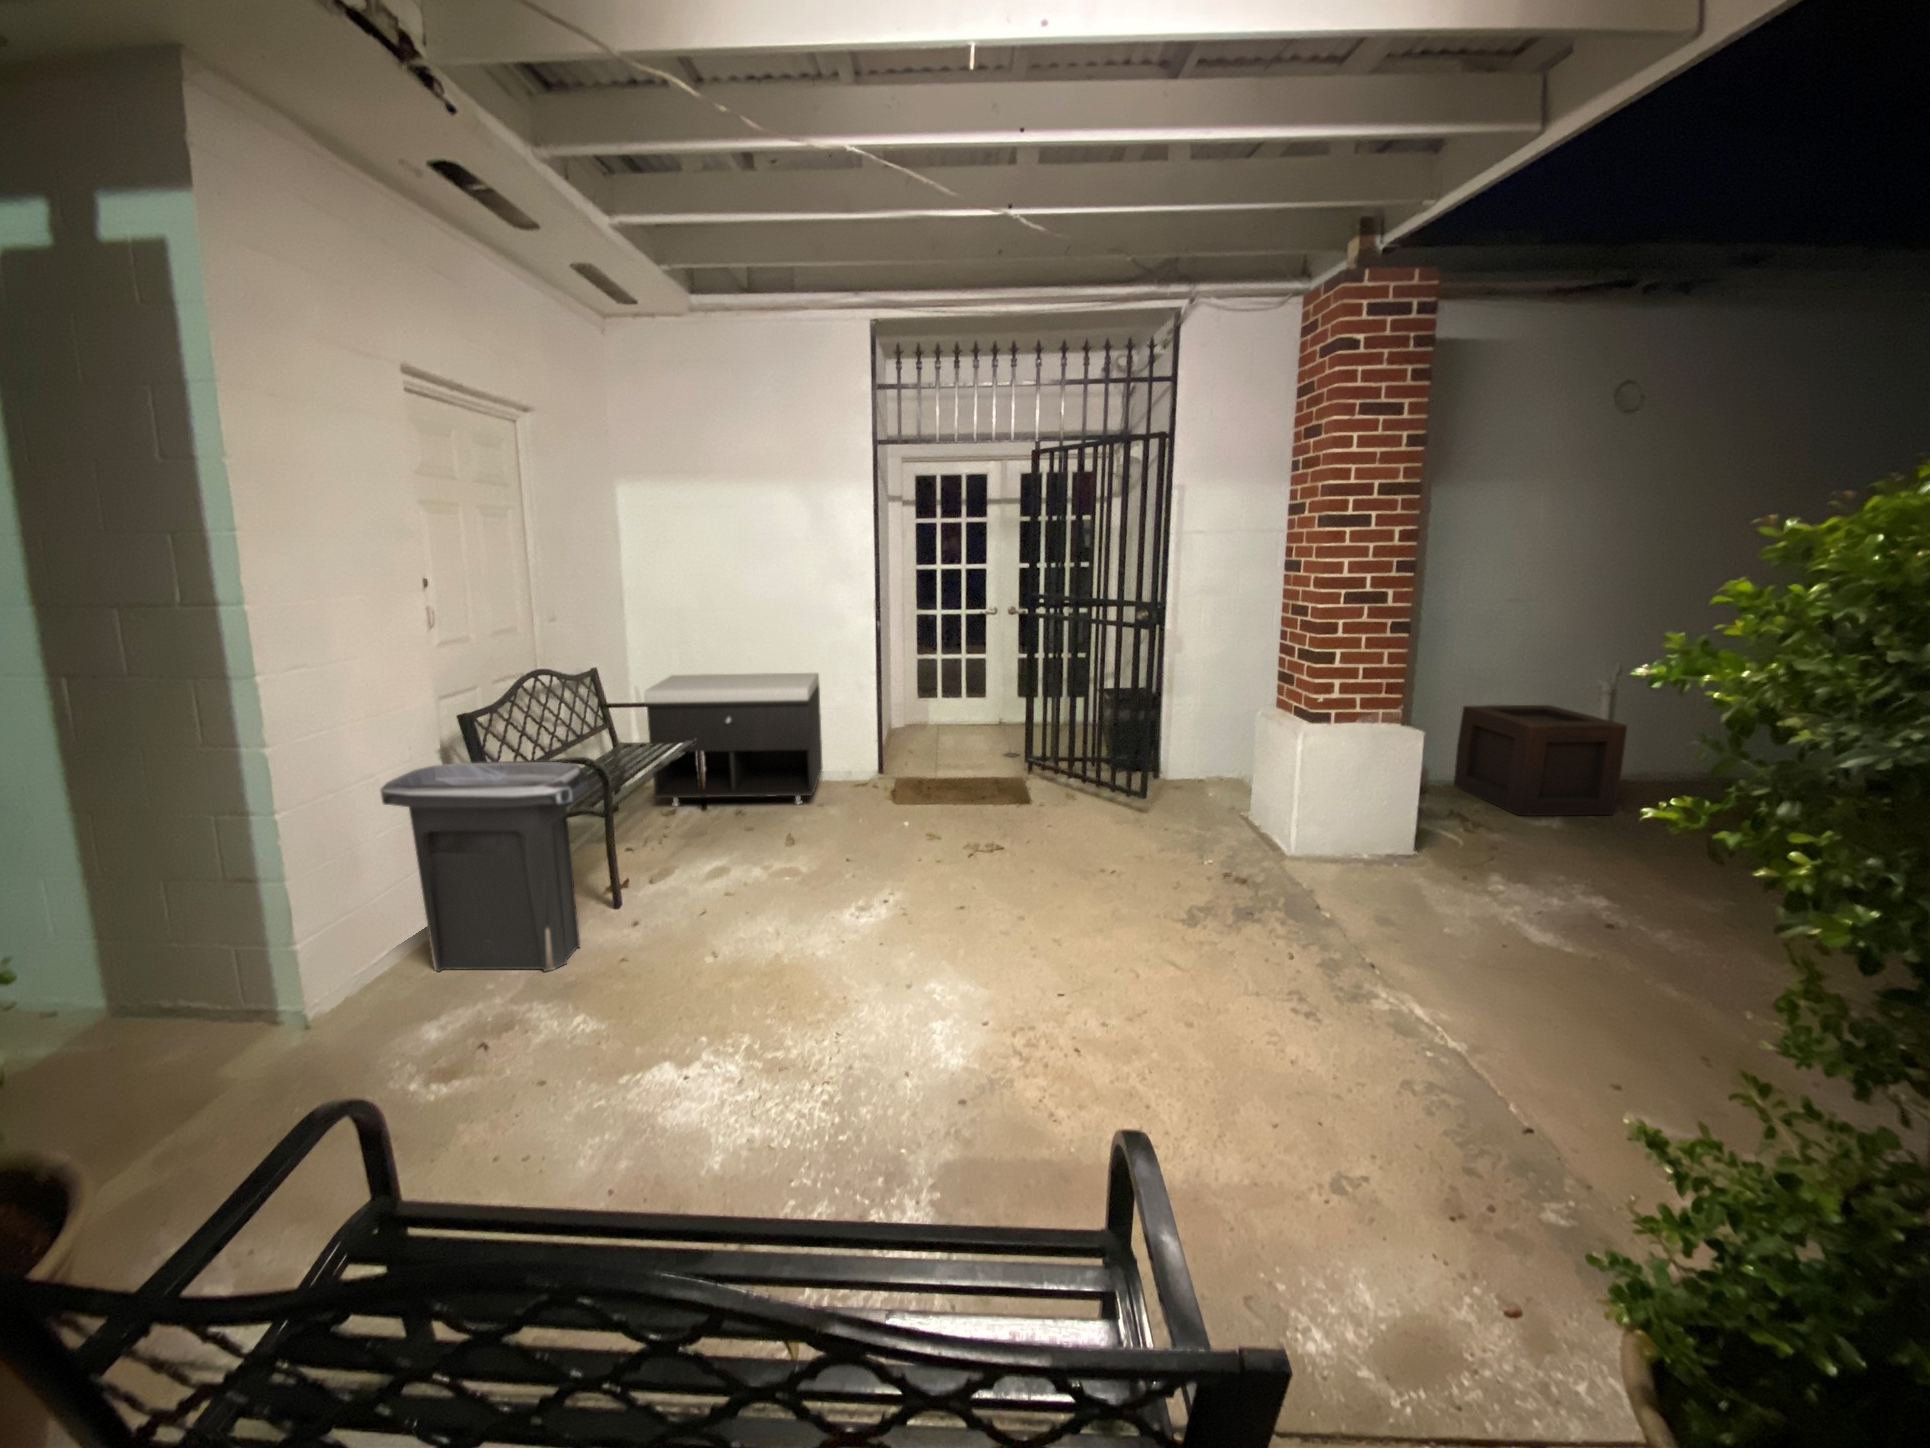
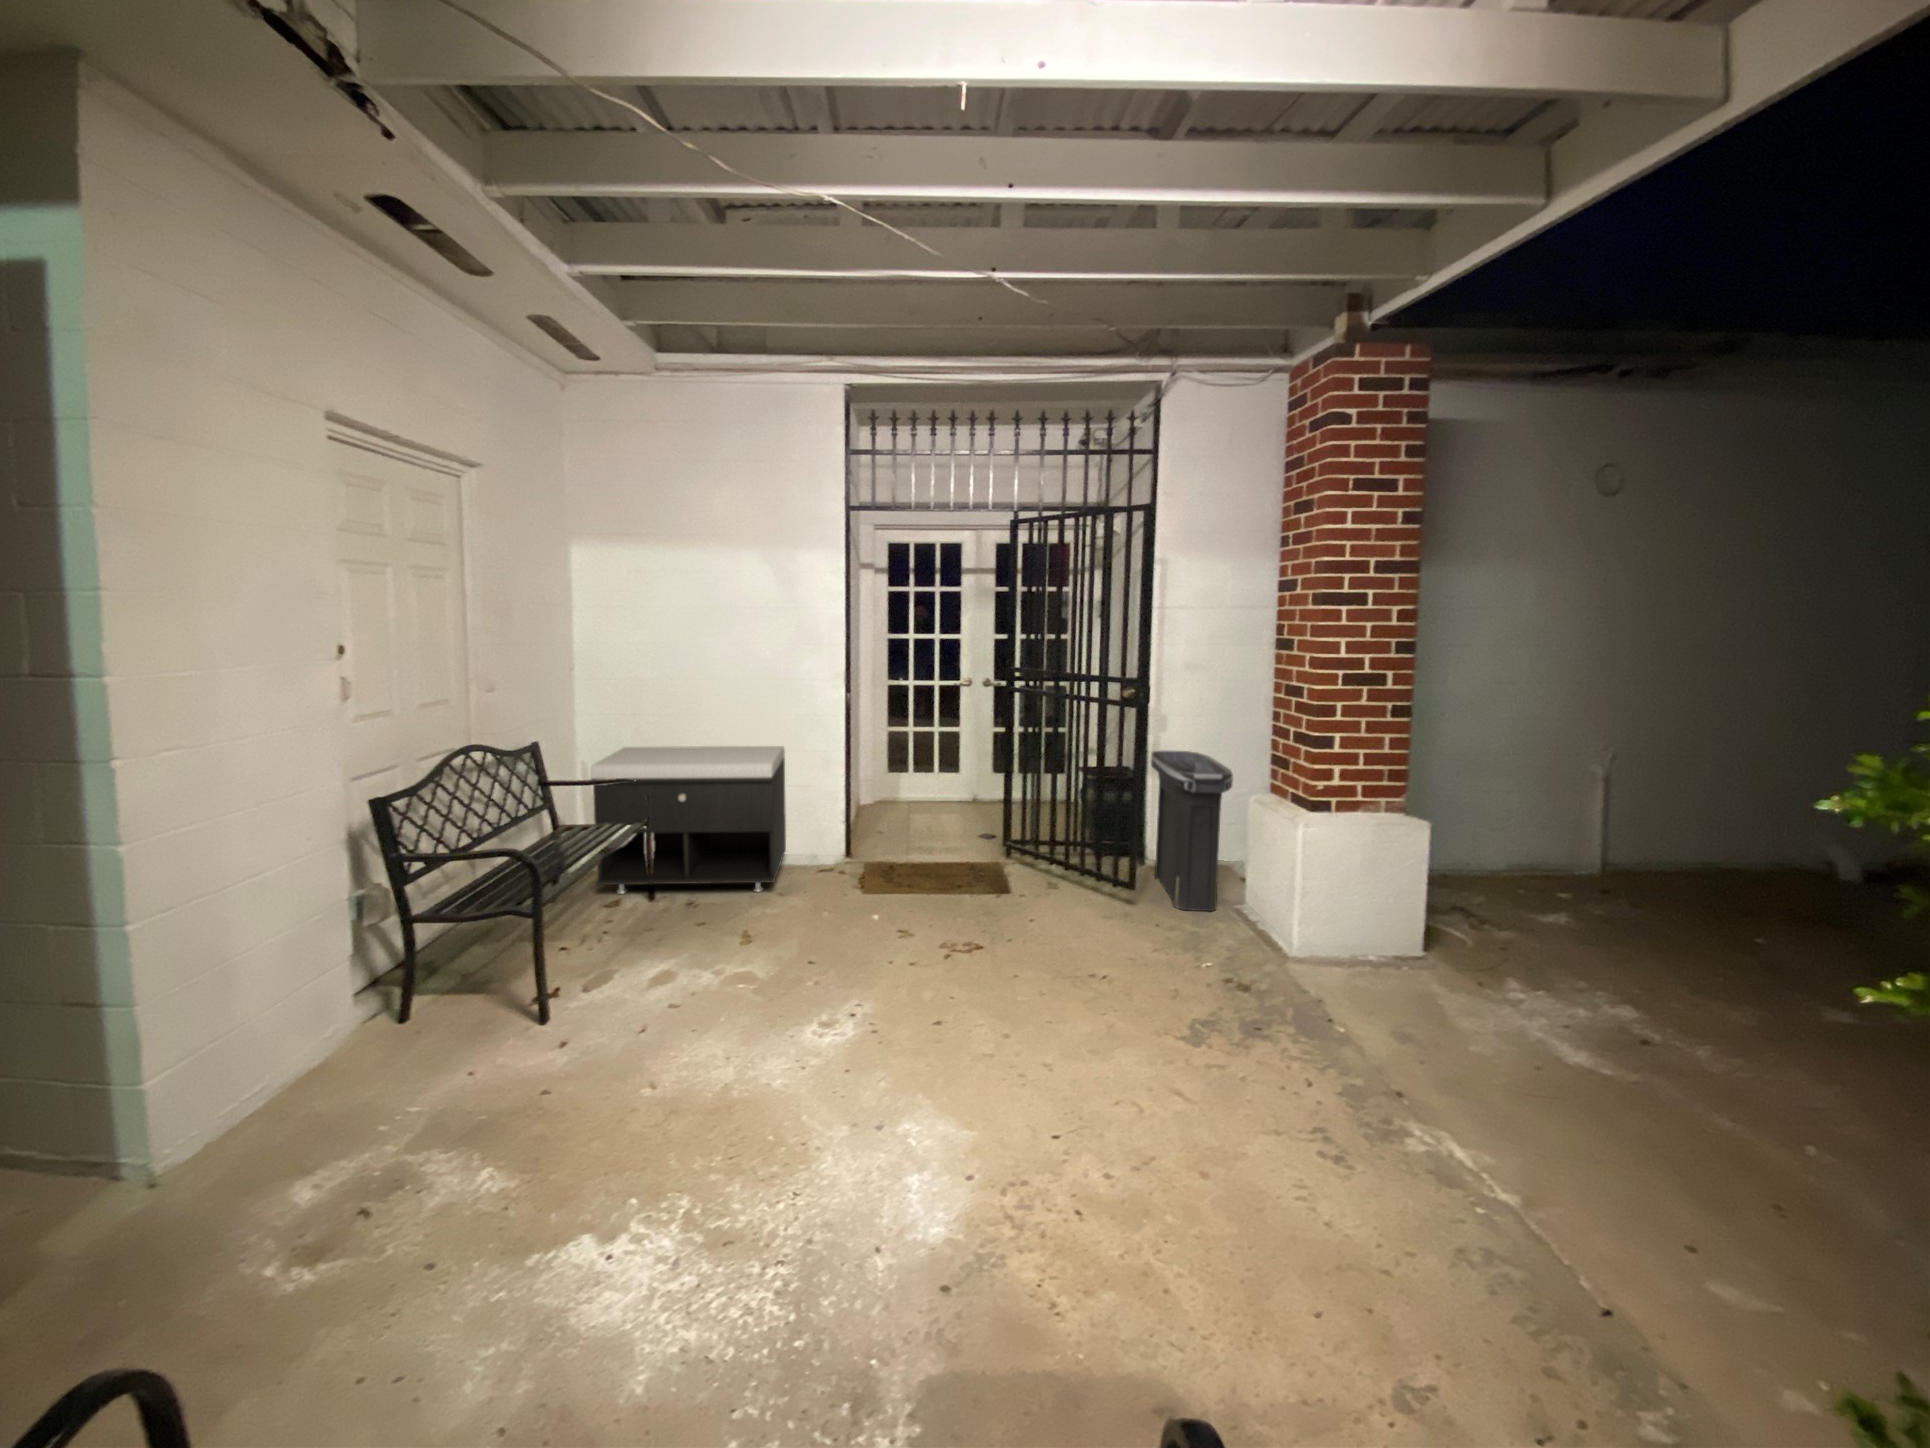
wooden crate: present [1454,705,1627,816] -> none [1452,788,1630,908]
trash can: present [381,762,589,971] -> present [1151,751,1233,911]

